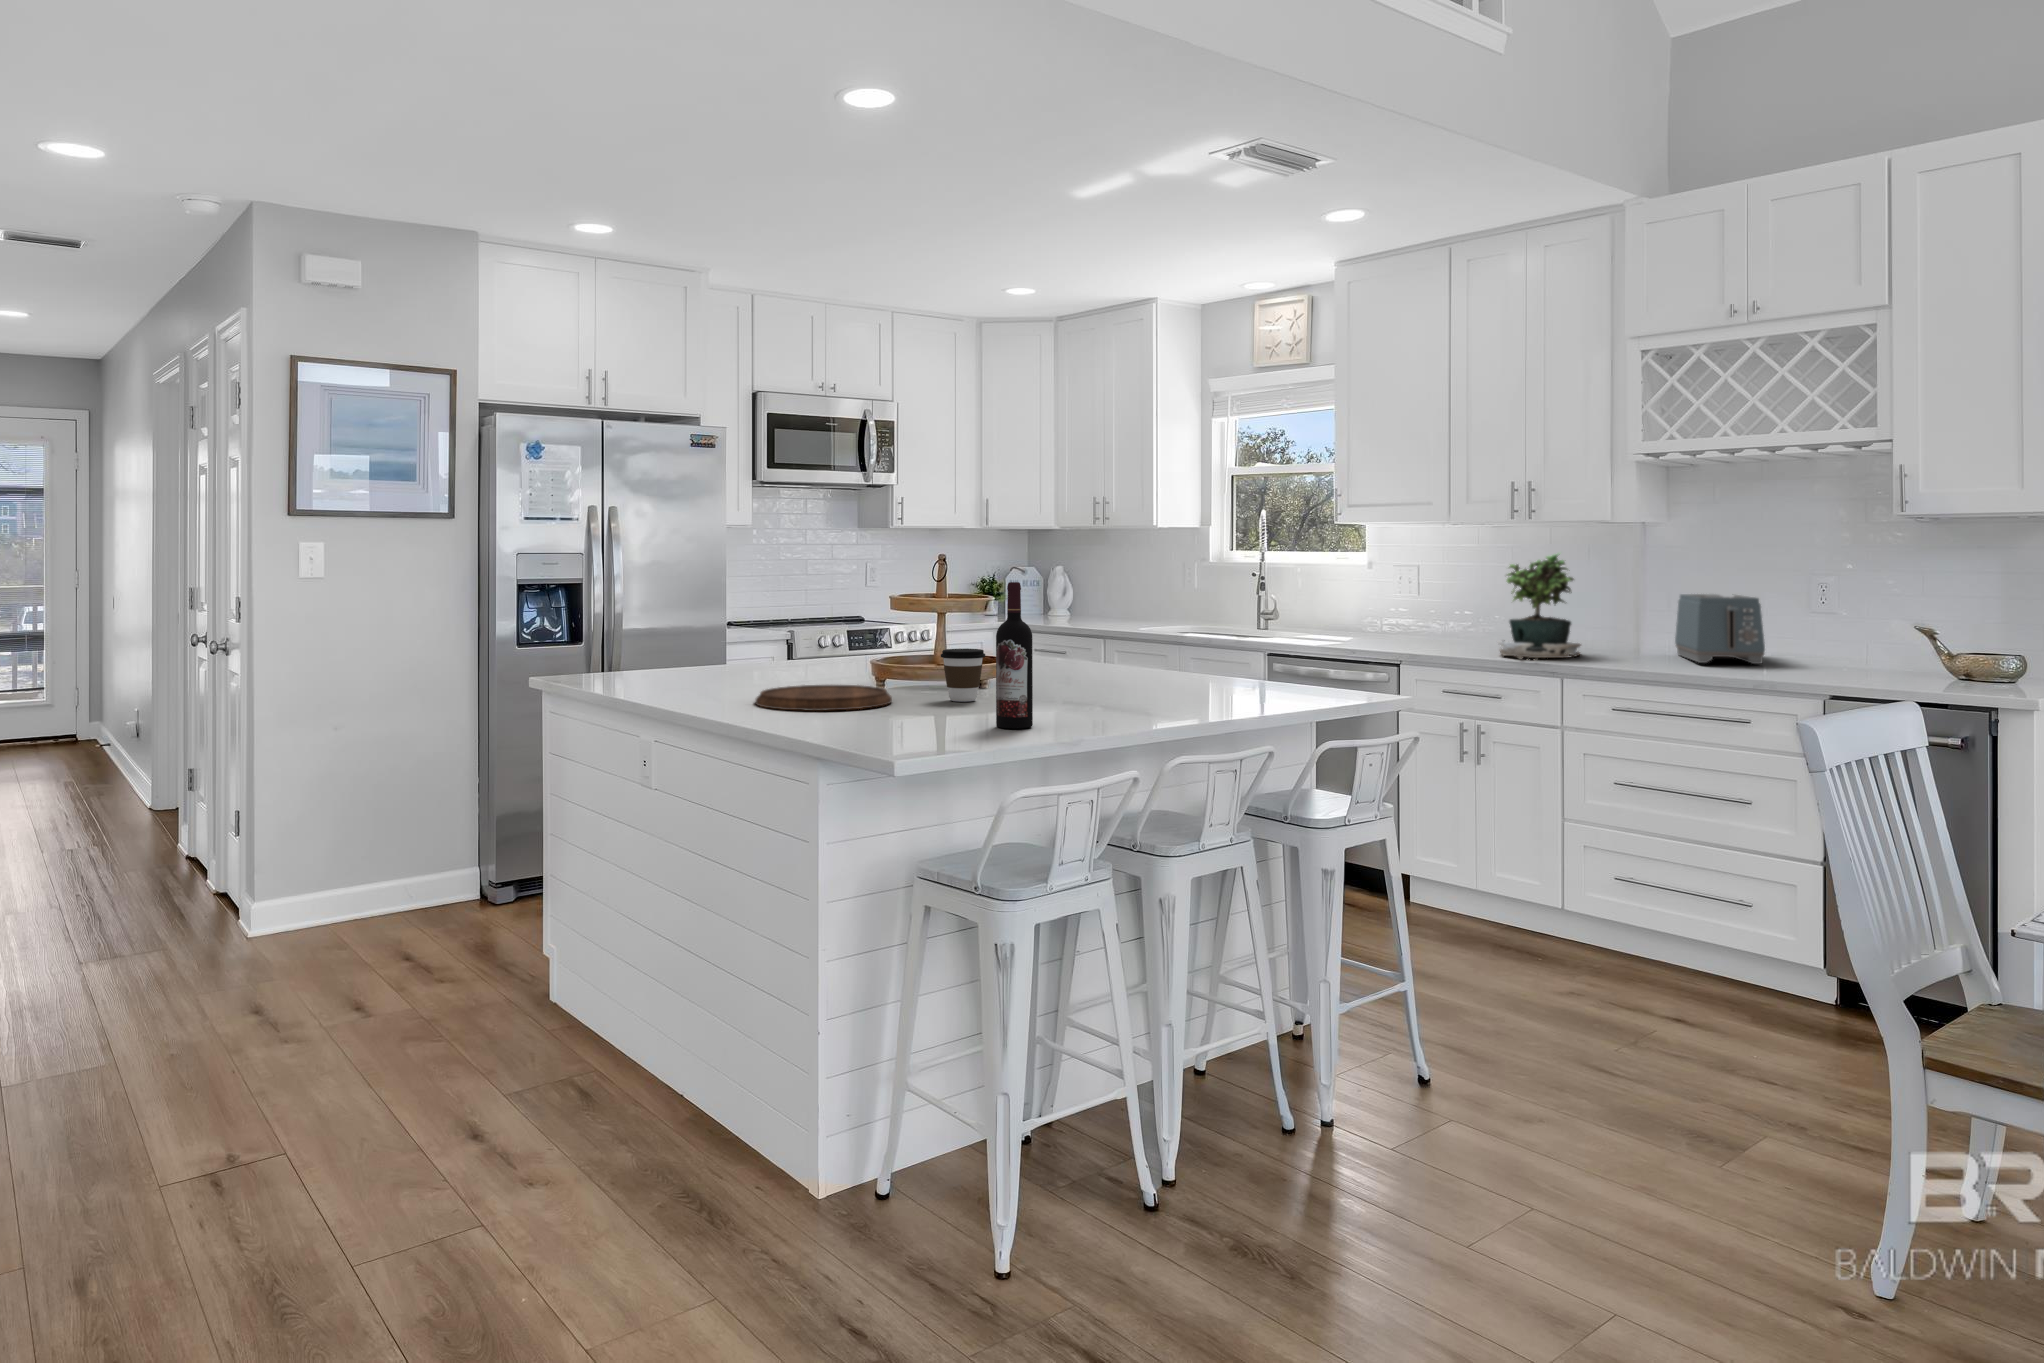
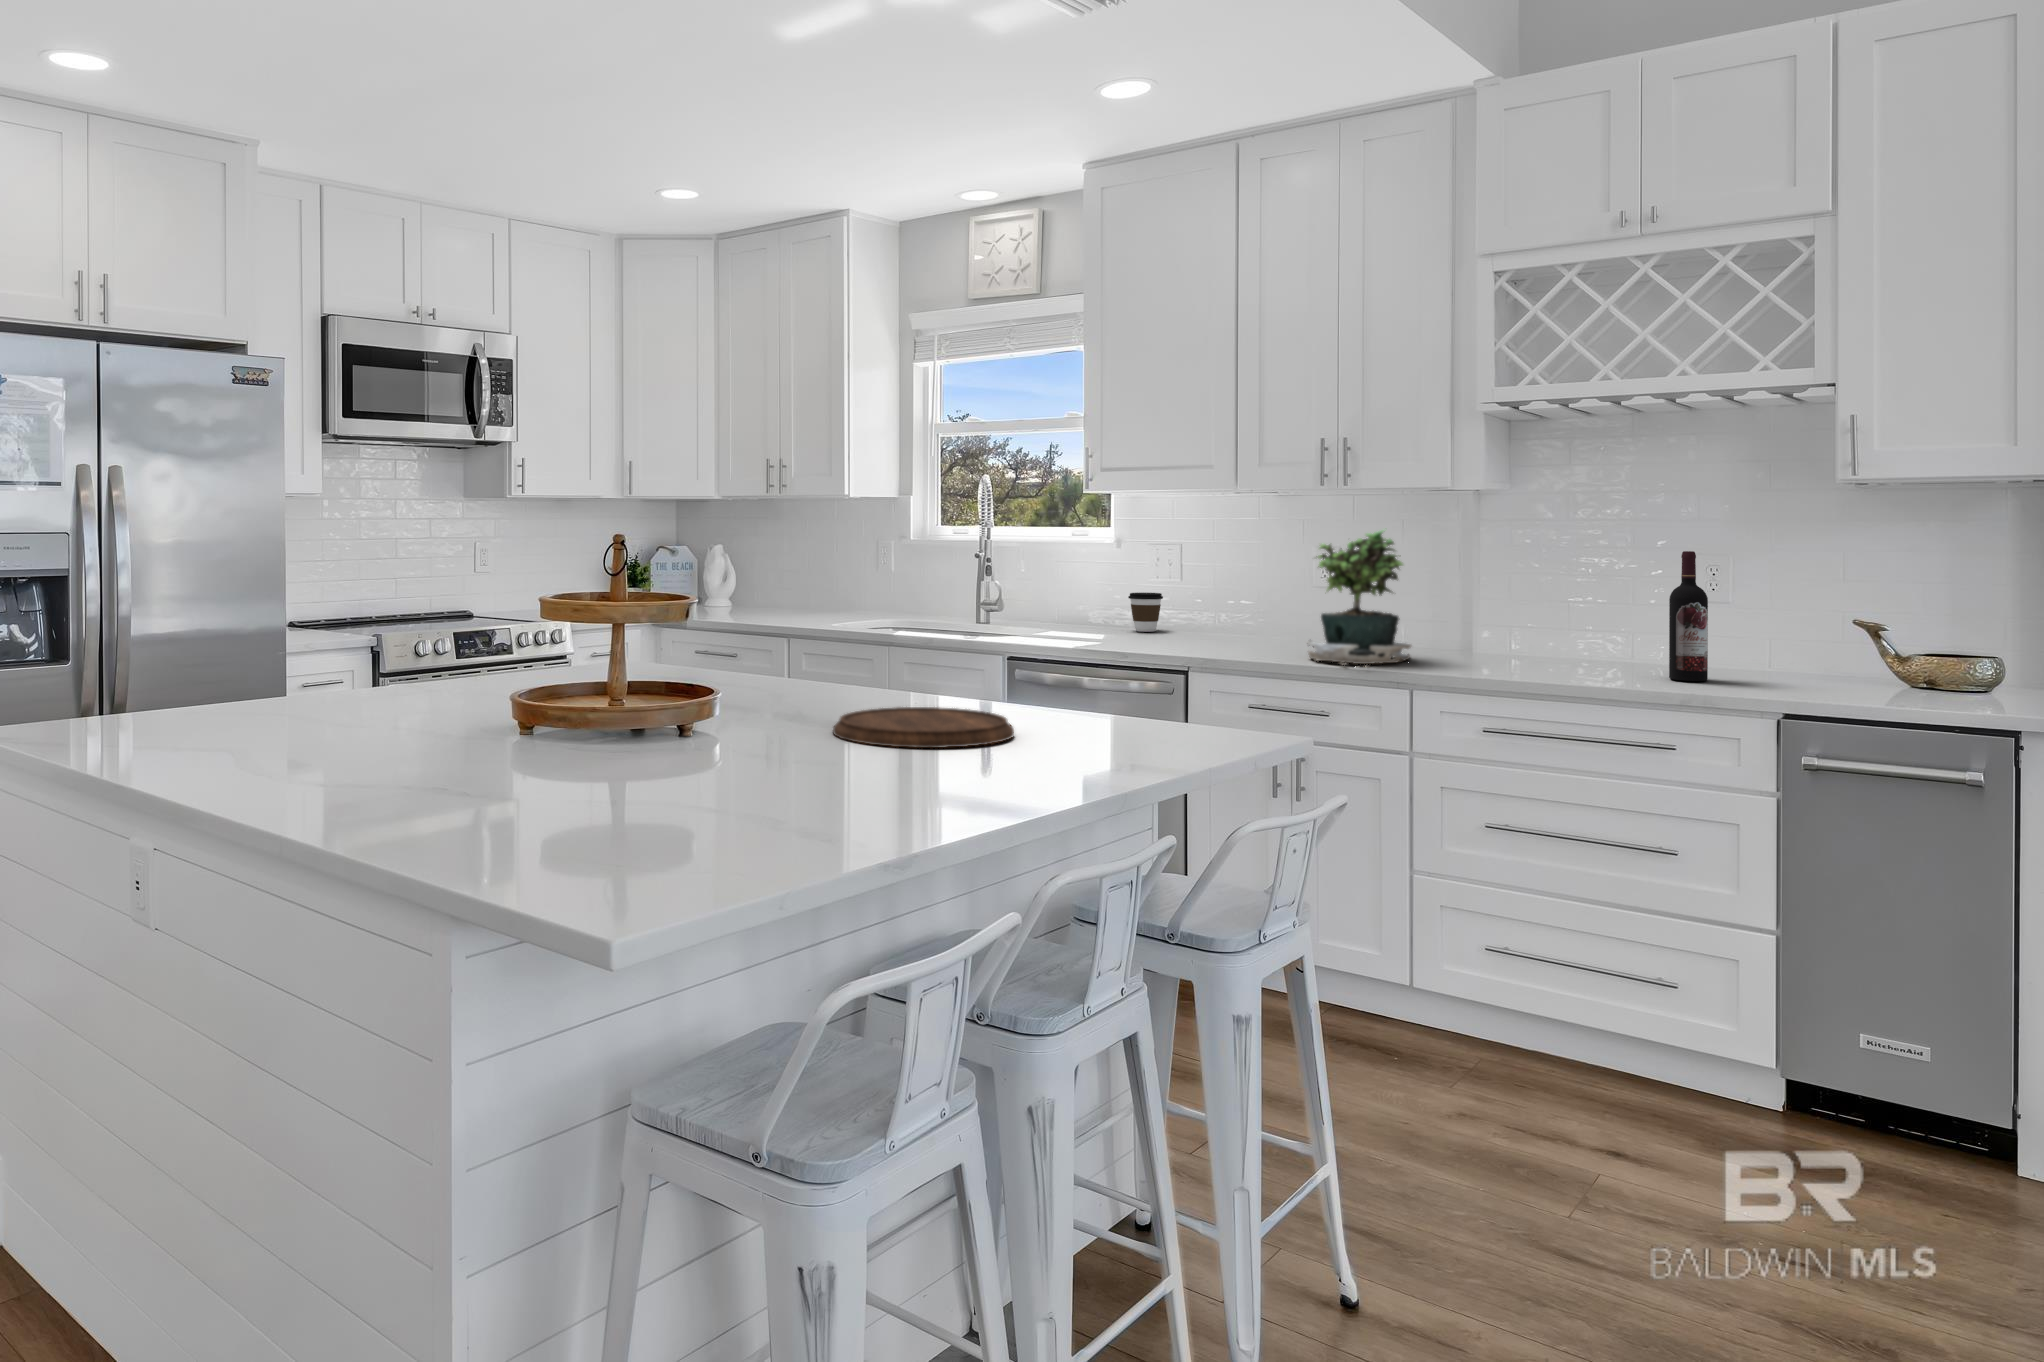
wine bottle: present [996,582,1033,729] -> present [1669,551,1708,681]
toaster: present [1675,594,1765,664] -> none [1521,581,1652,670]
coffee cup: present [941,649,985,701] -> present [1128,593,1163,632]
cutting board: present [755,685,892,711] -> present [833,707,1014,748]

